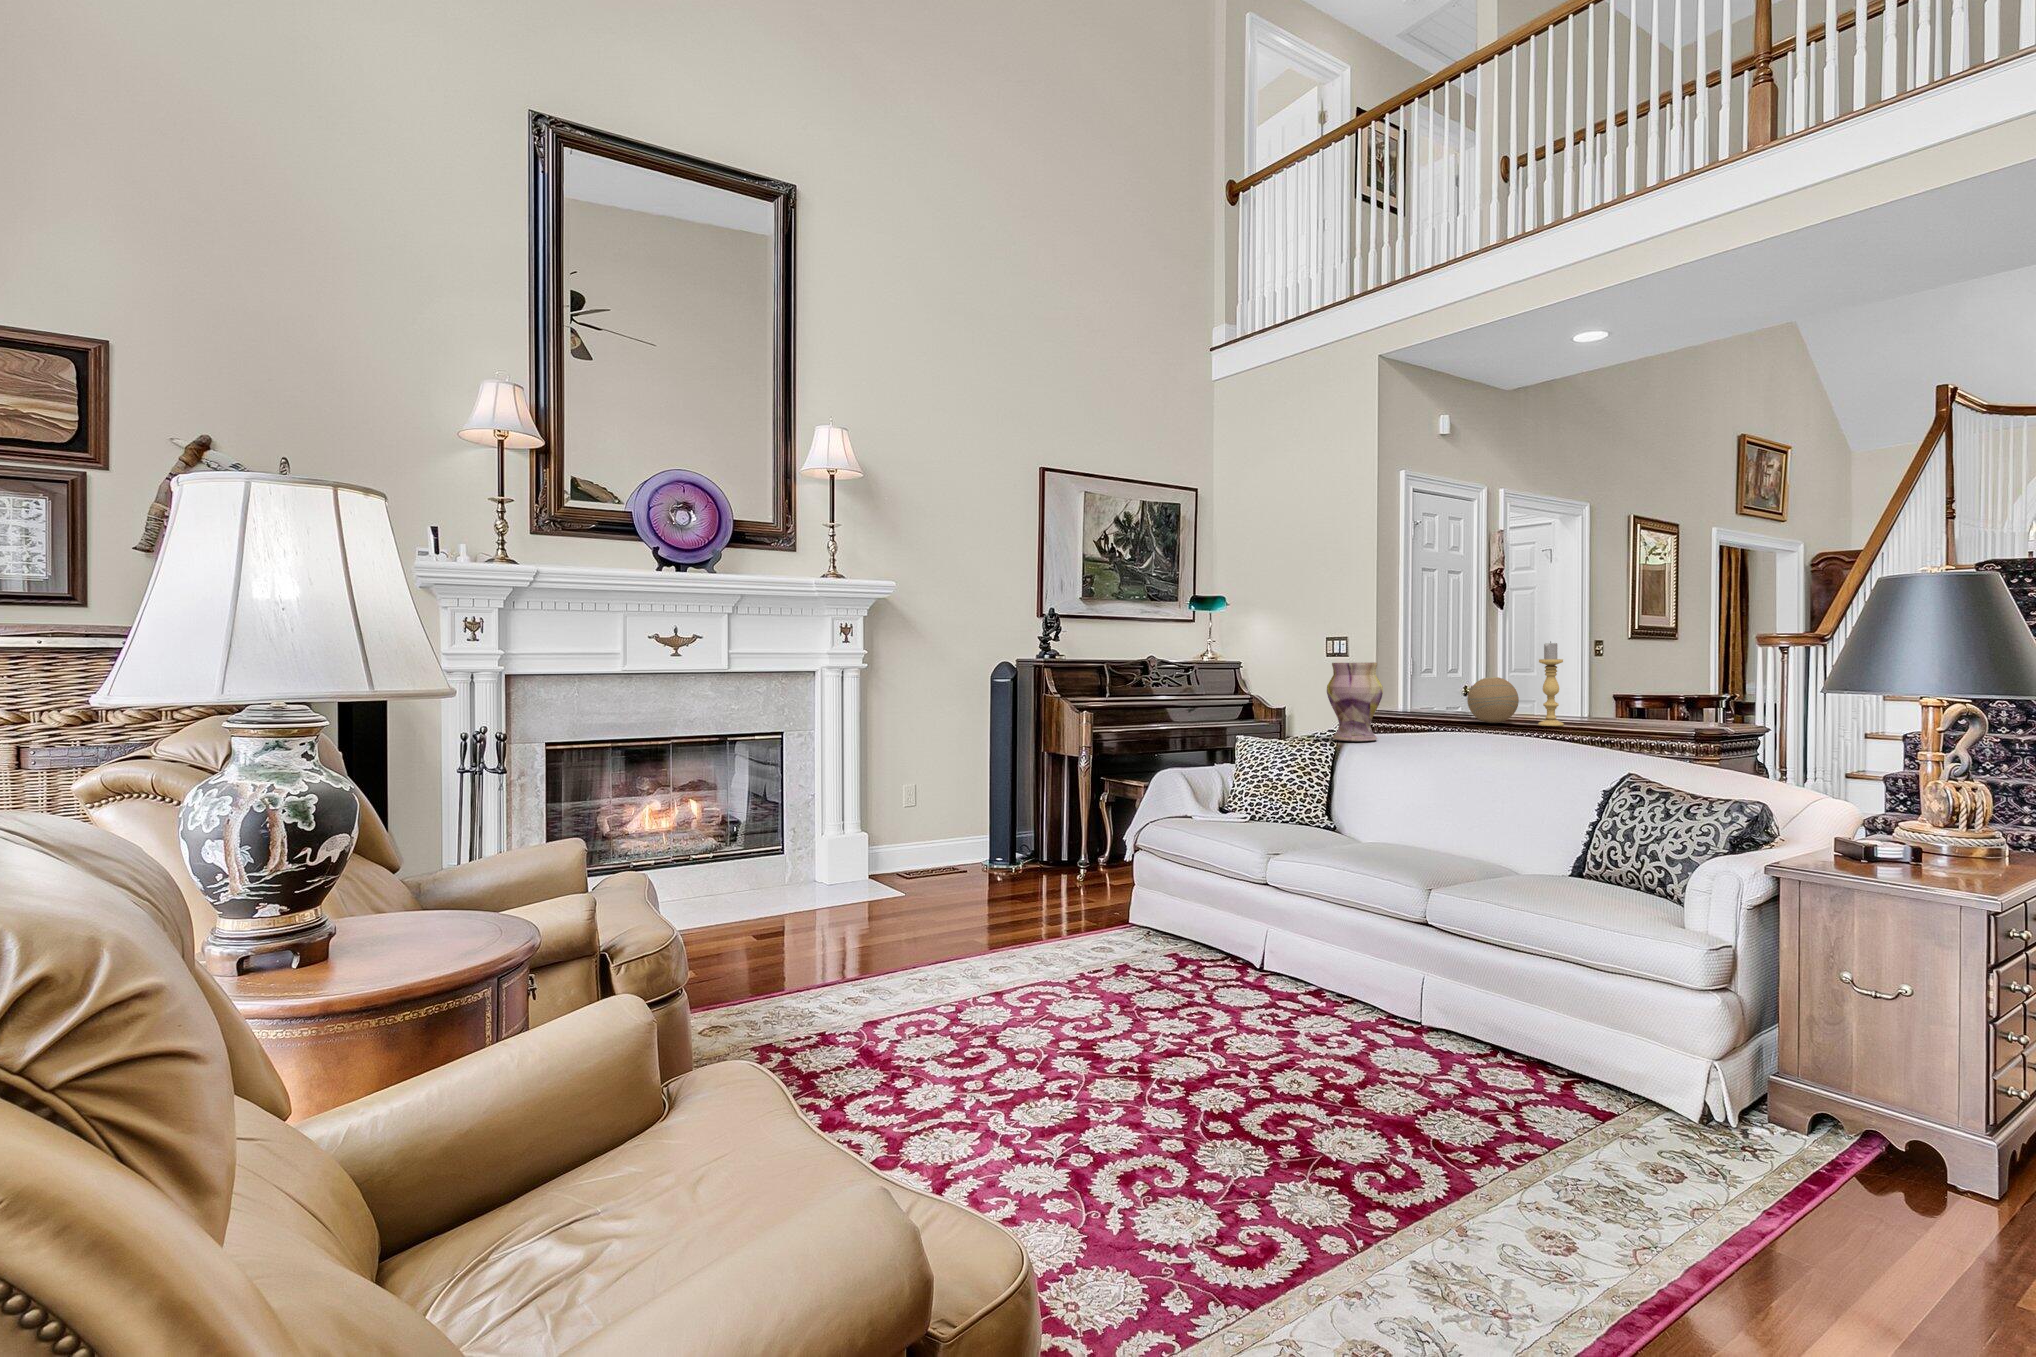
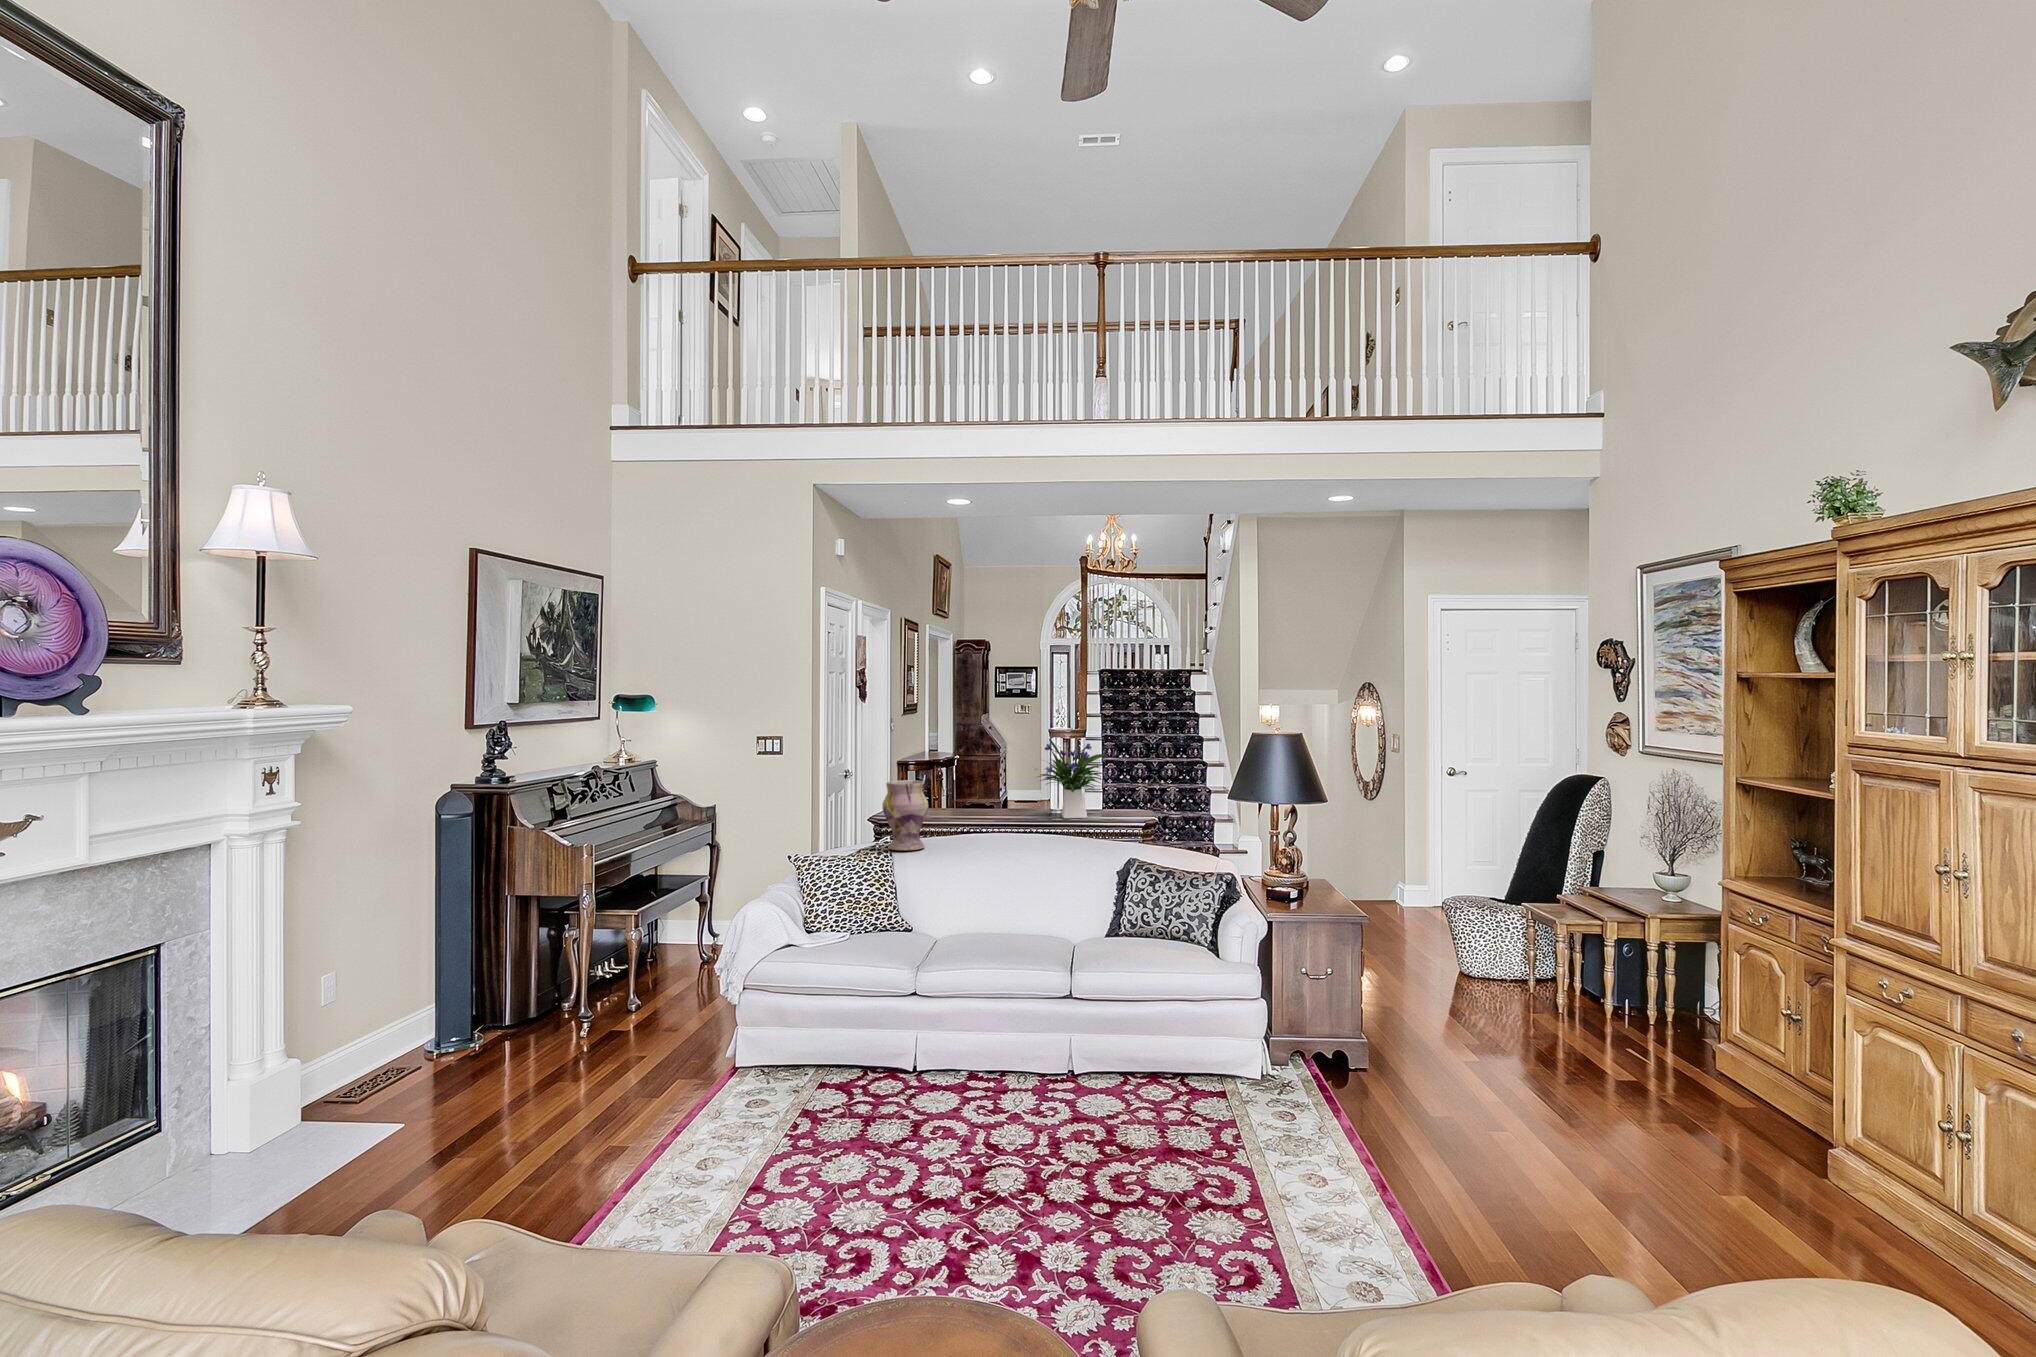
flower arrangement: none [1584,627,1698,733] -> present [1038,739,1107,818]
candle holder: present [1538,642,1564,726] -> none [993,747,1012,815]
decorative orb: present [1467,677,1519,723] -> none [937,776,975,815]

